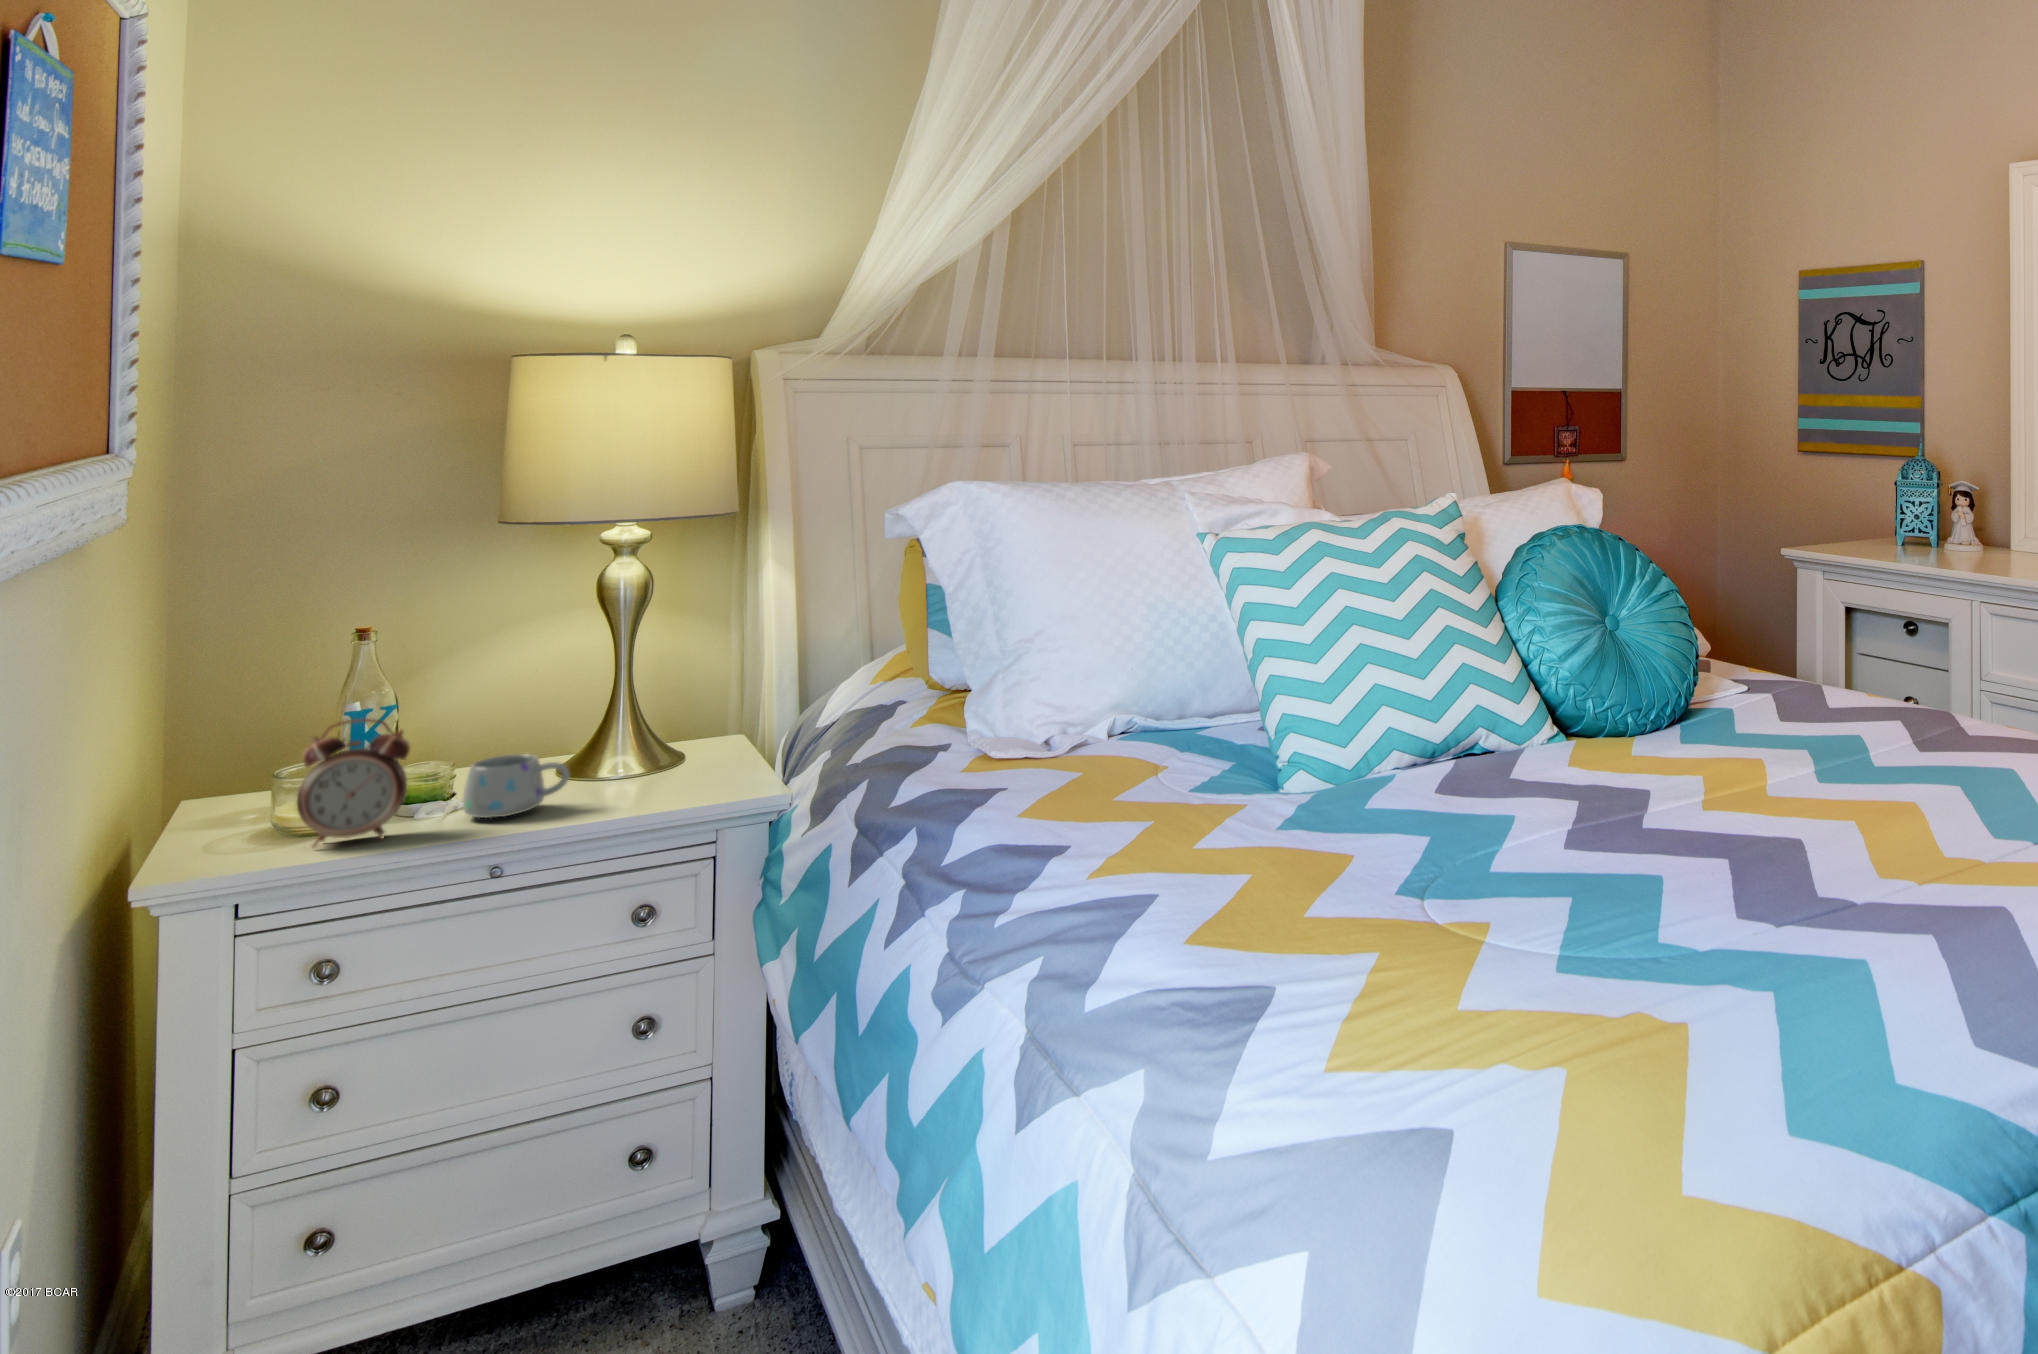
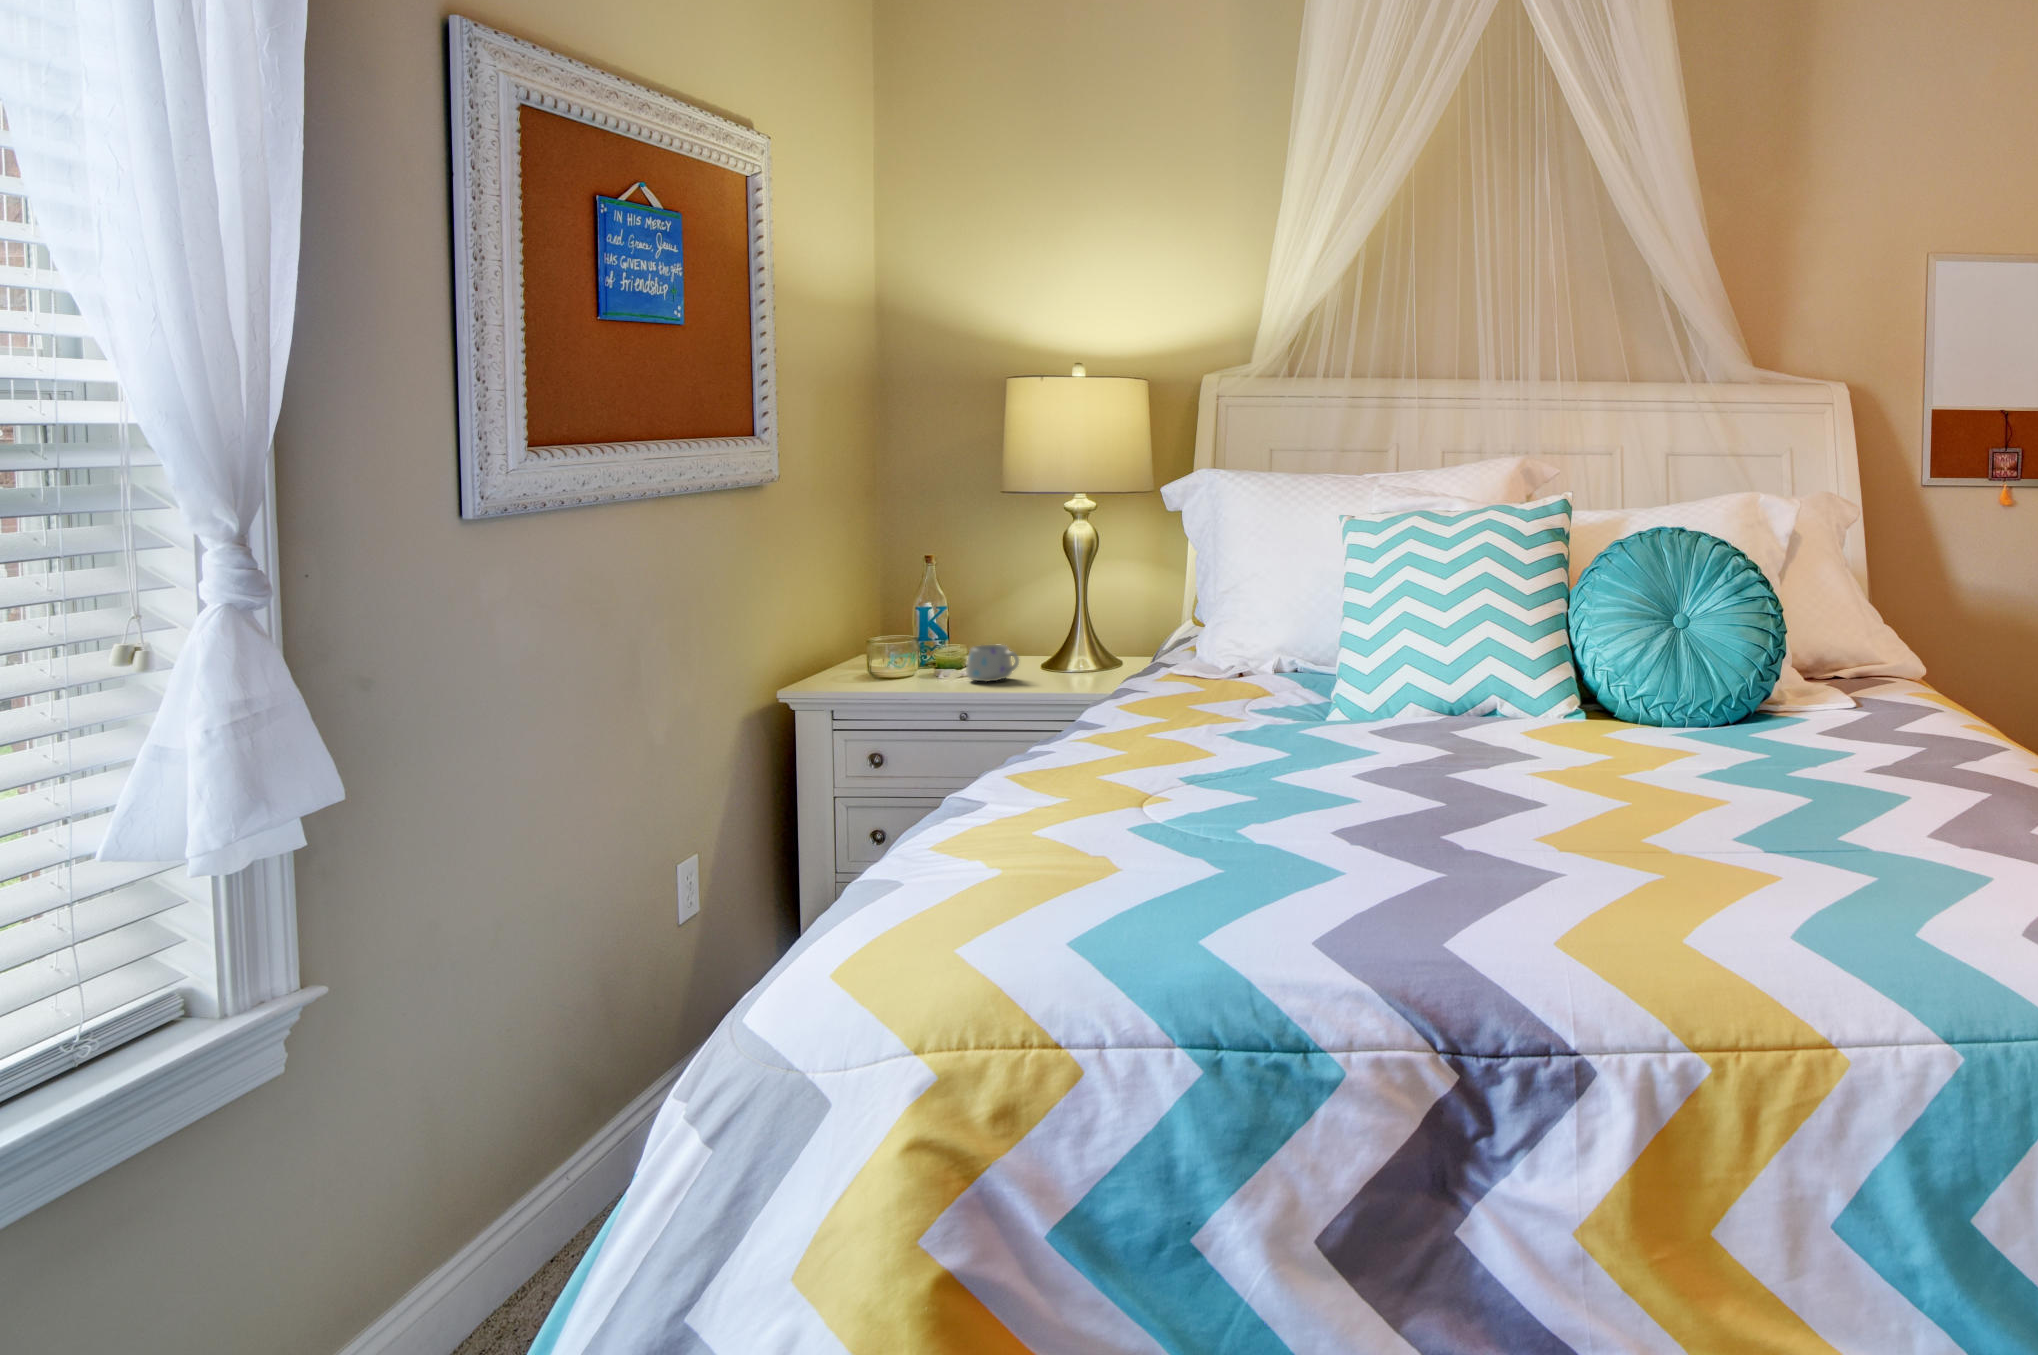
alarm clock: present [297,719,410,847] -> none [880,610,938,683]

